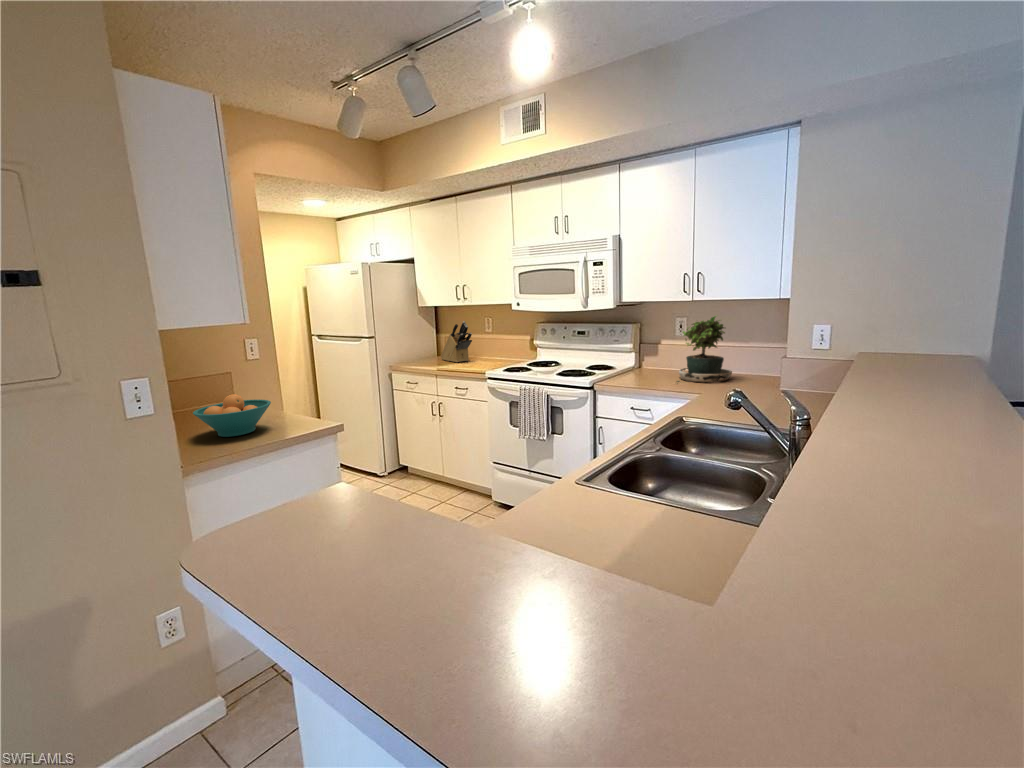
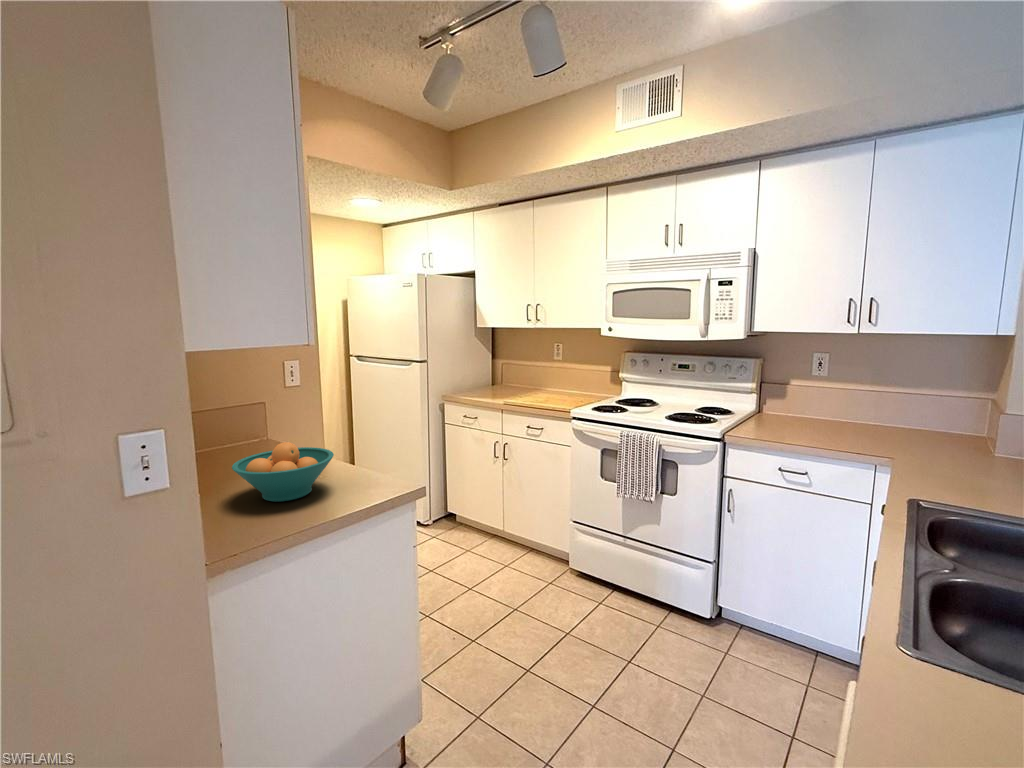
potted plant: present [679,316,732,382] -> none [829,352,906,439]
knife block: present [441,321,472,362] -> none [500,347,543,395]

